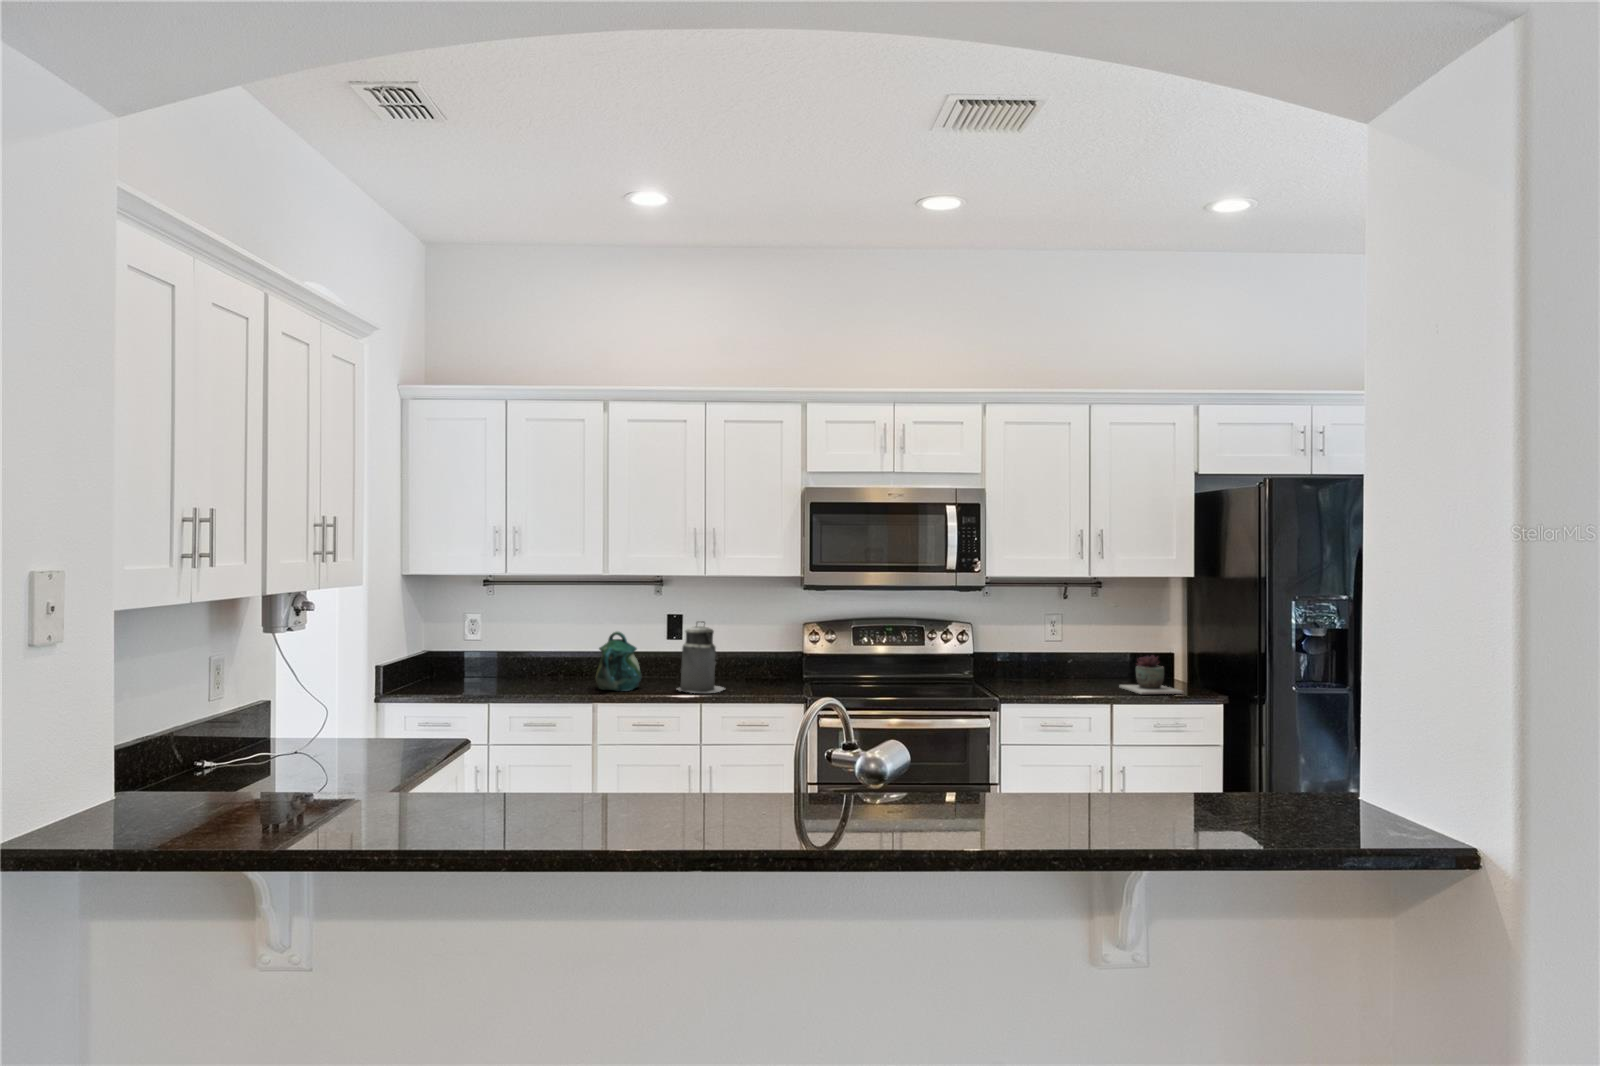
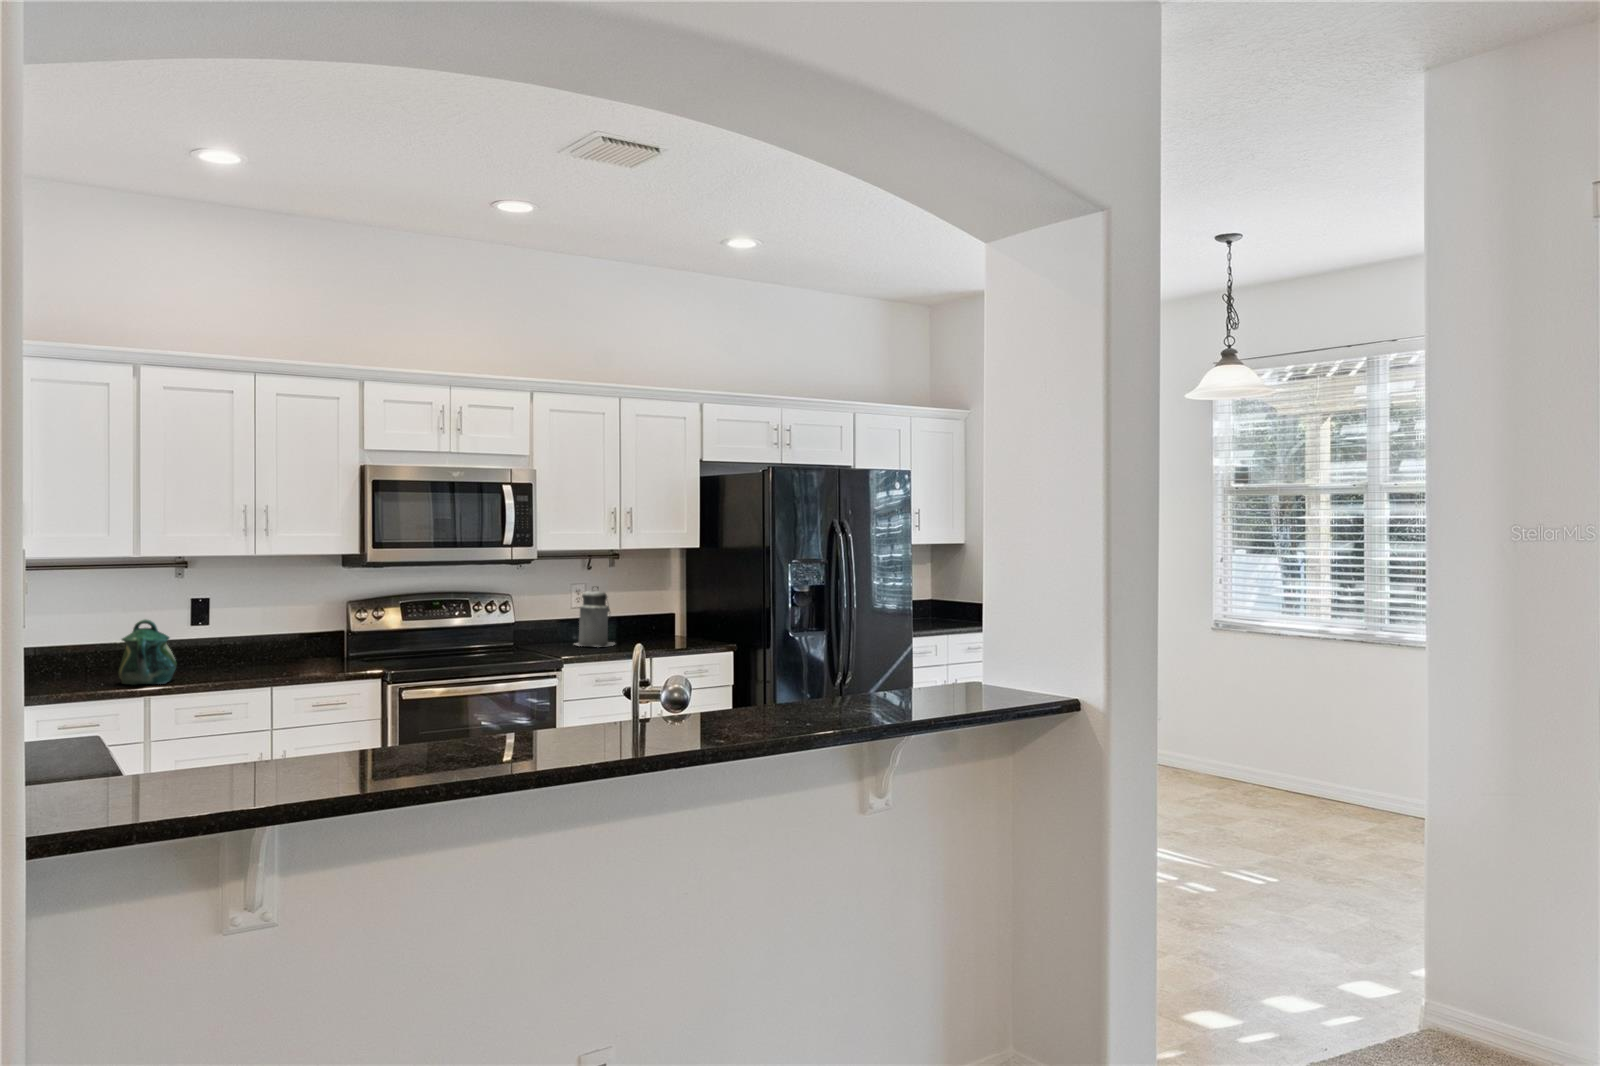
canister: present [677,621,725,693] -> present [575,587,615,647]
succulent plant: present [1119,655,1183,694] -> none [639,614,695,647]

